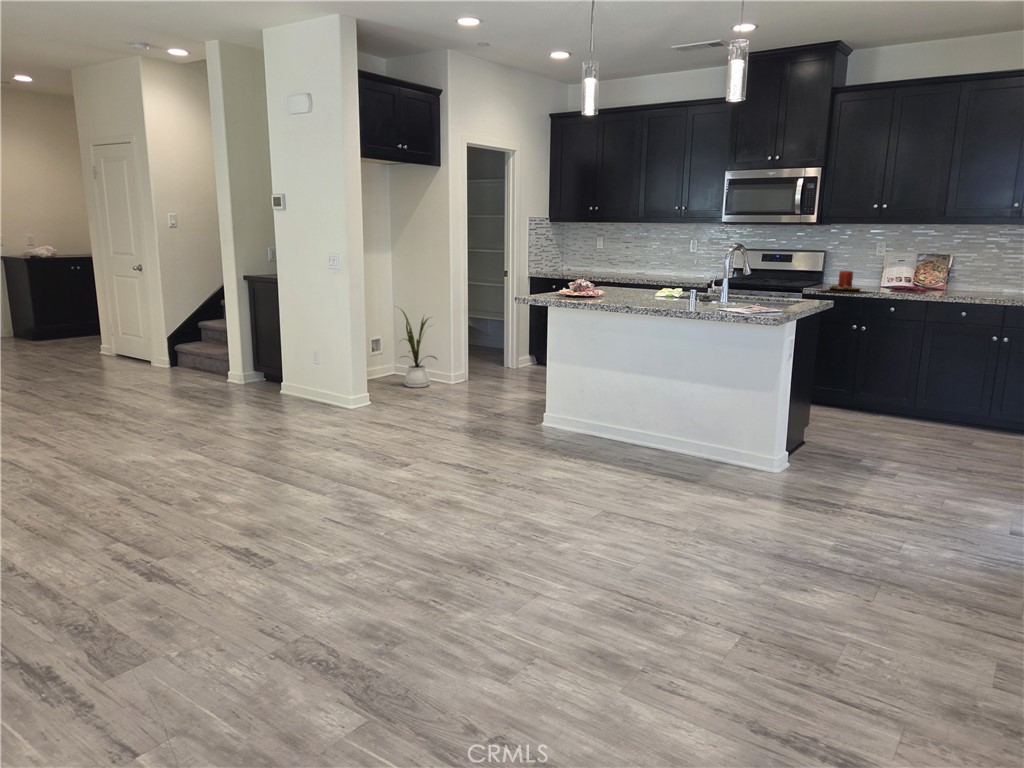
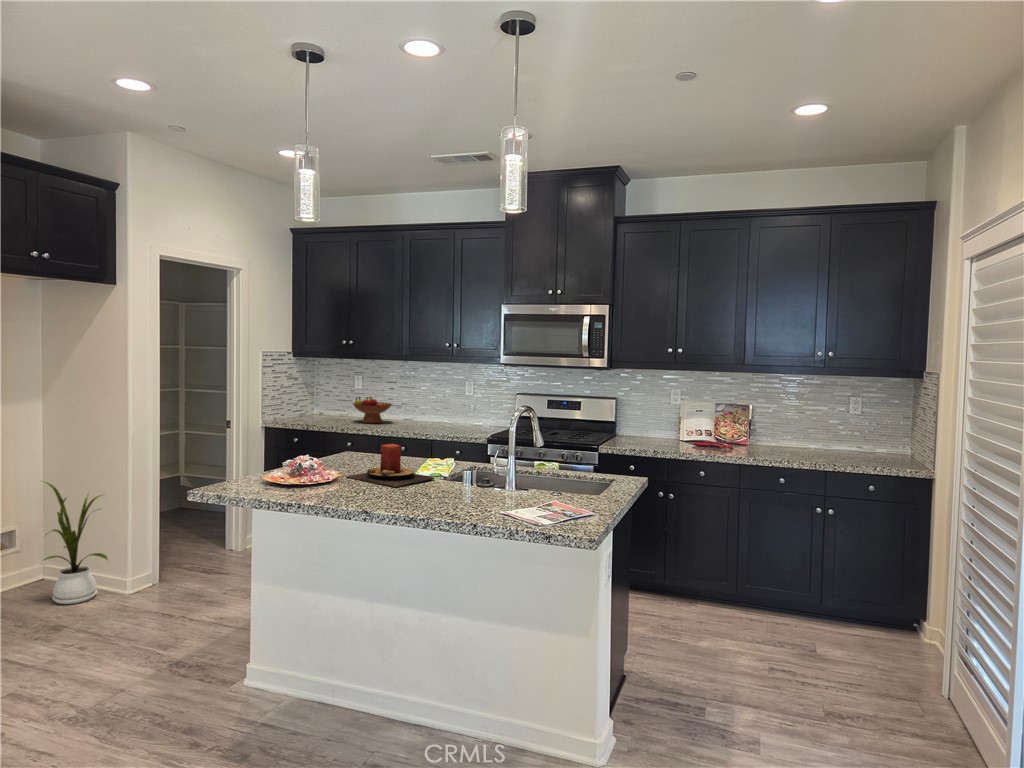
fruit bowl: none [596,254,628,276] -> present [353,397,392,423]
candle: present [817,271,873,294] -> present [346,444,435,488]

